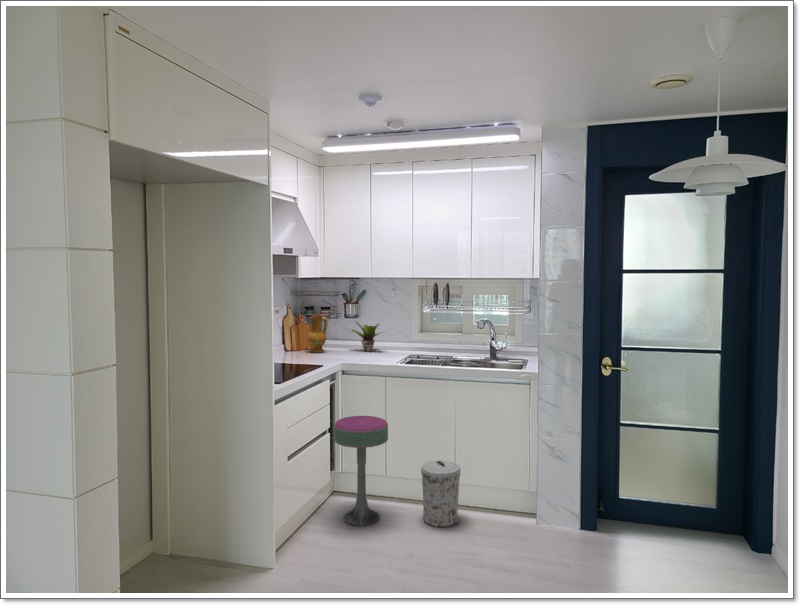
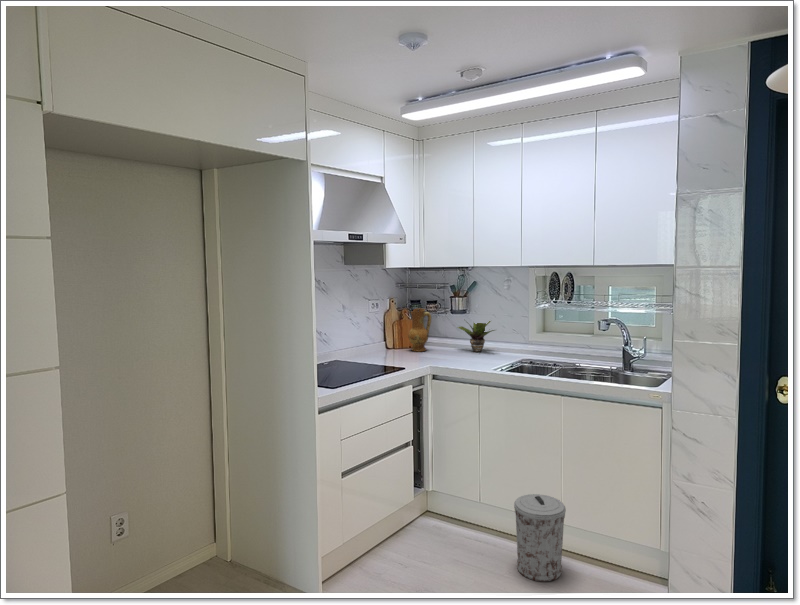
bar stool: present [334,416,388,526] -> none [411,430,475,562]

